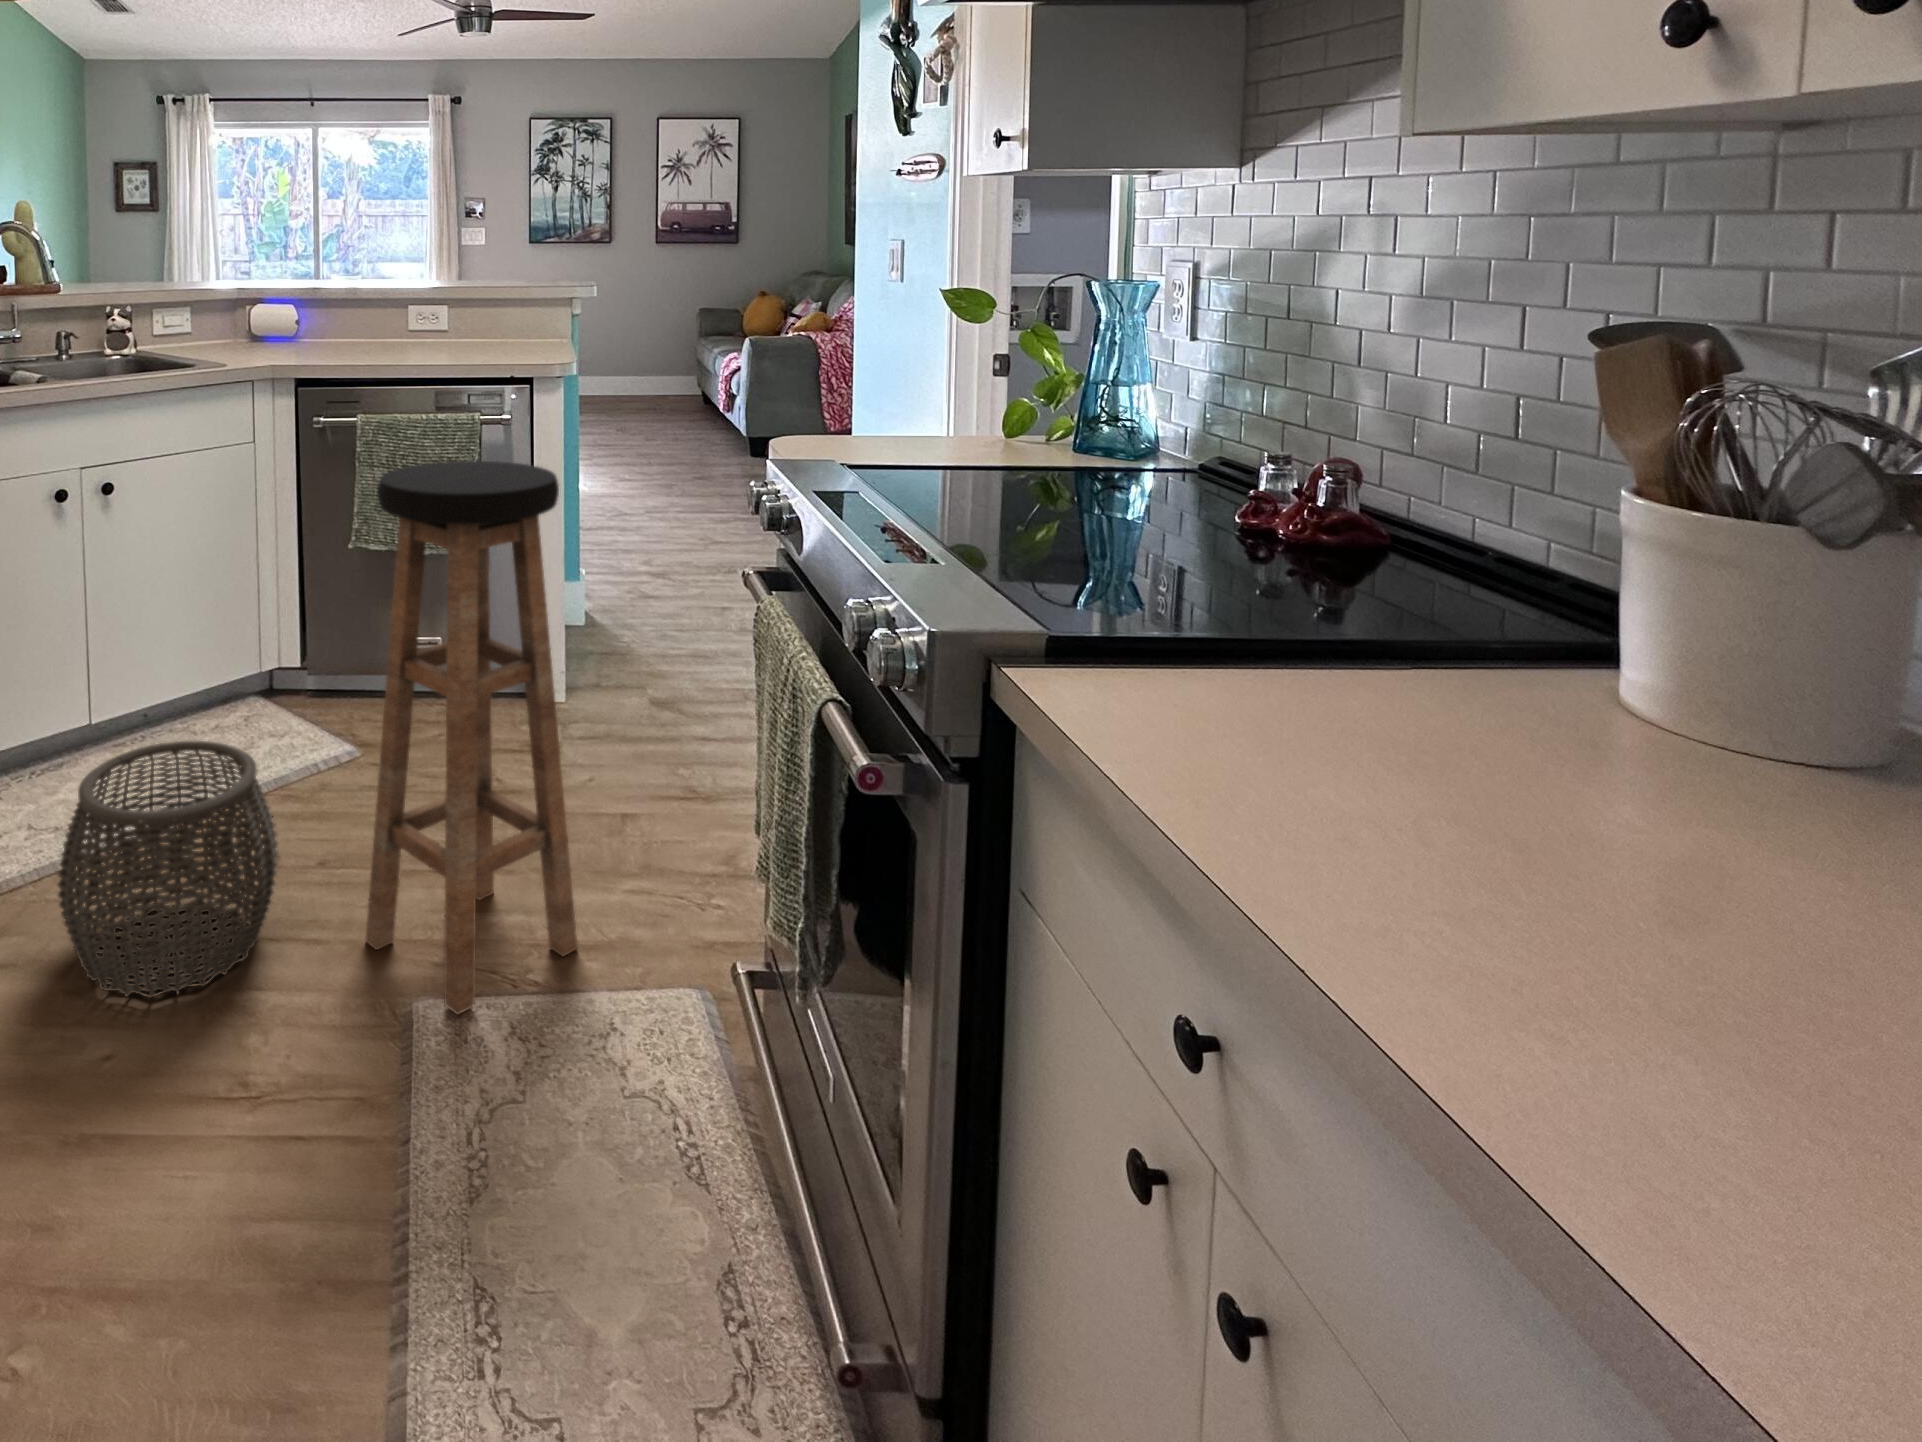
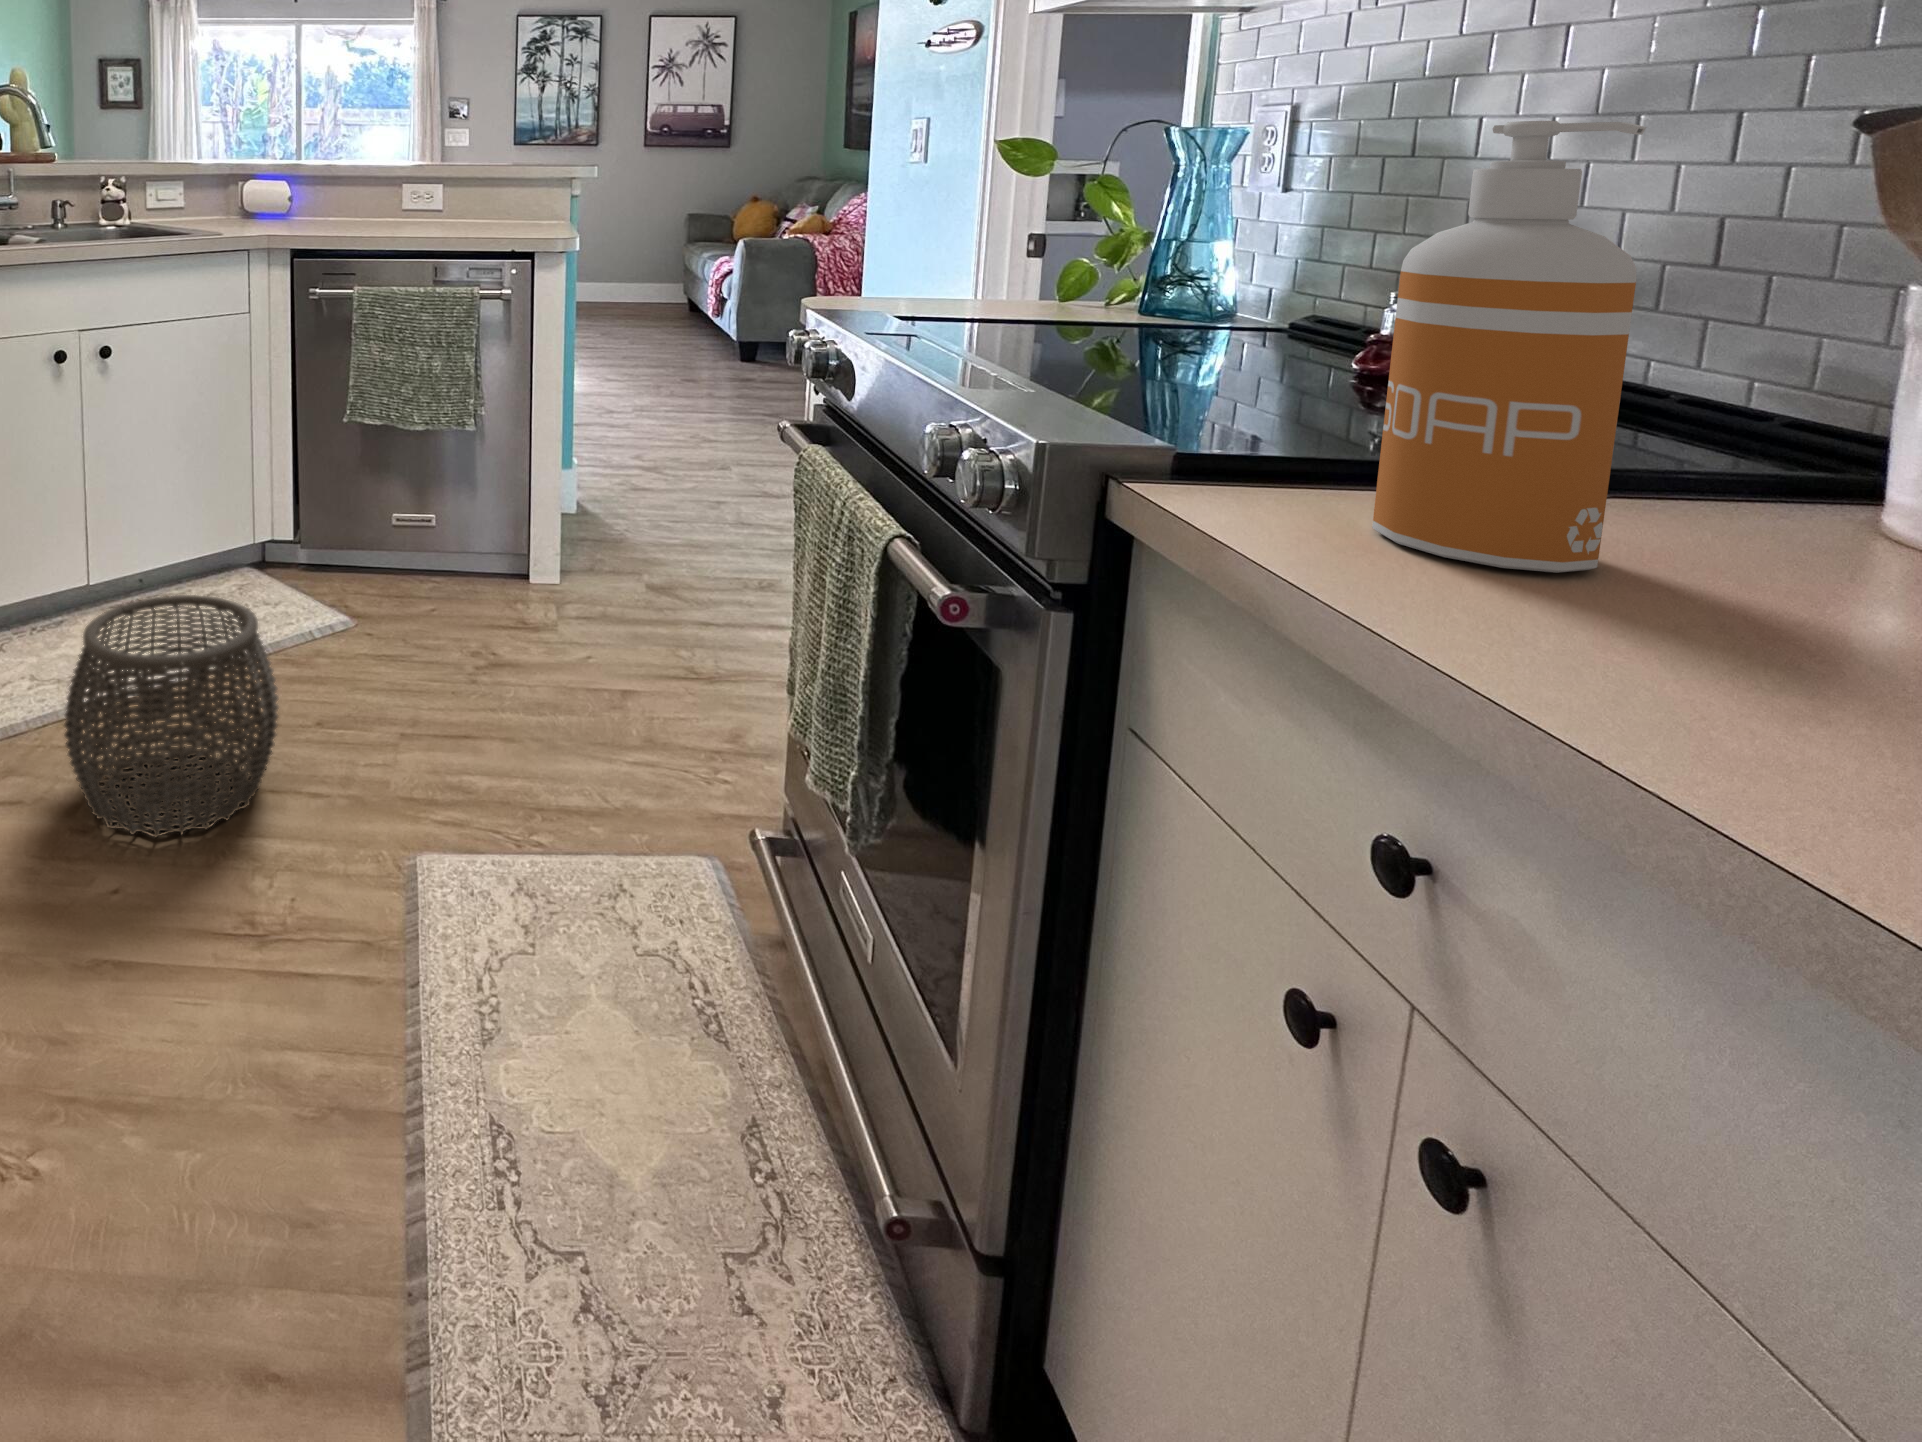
soap dispenser: none [1188,376,1368,764] -> present [1372,121,1646,573]
bar stool: present [366,461,577,1014] -> none [365,321,580,869]

